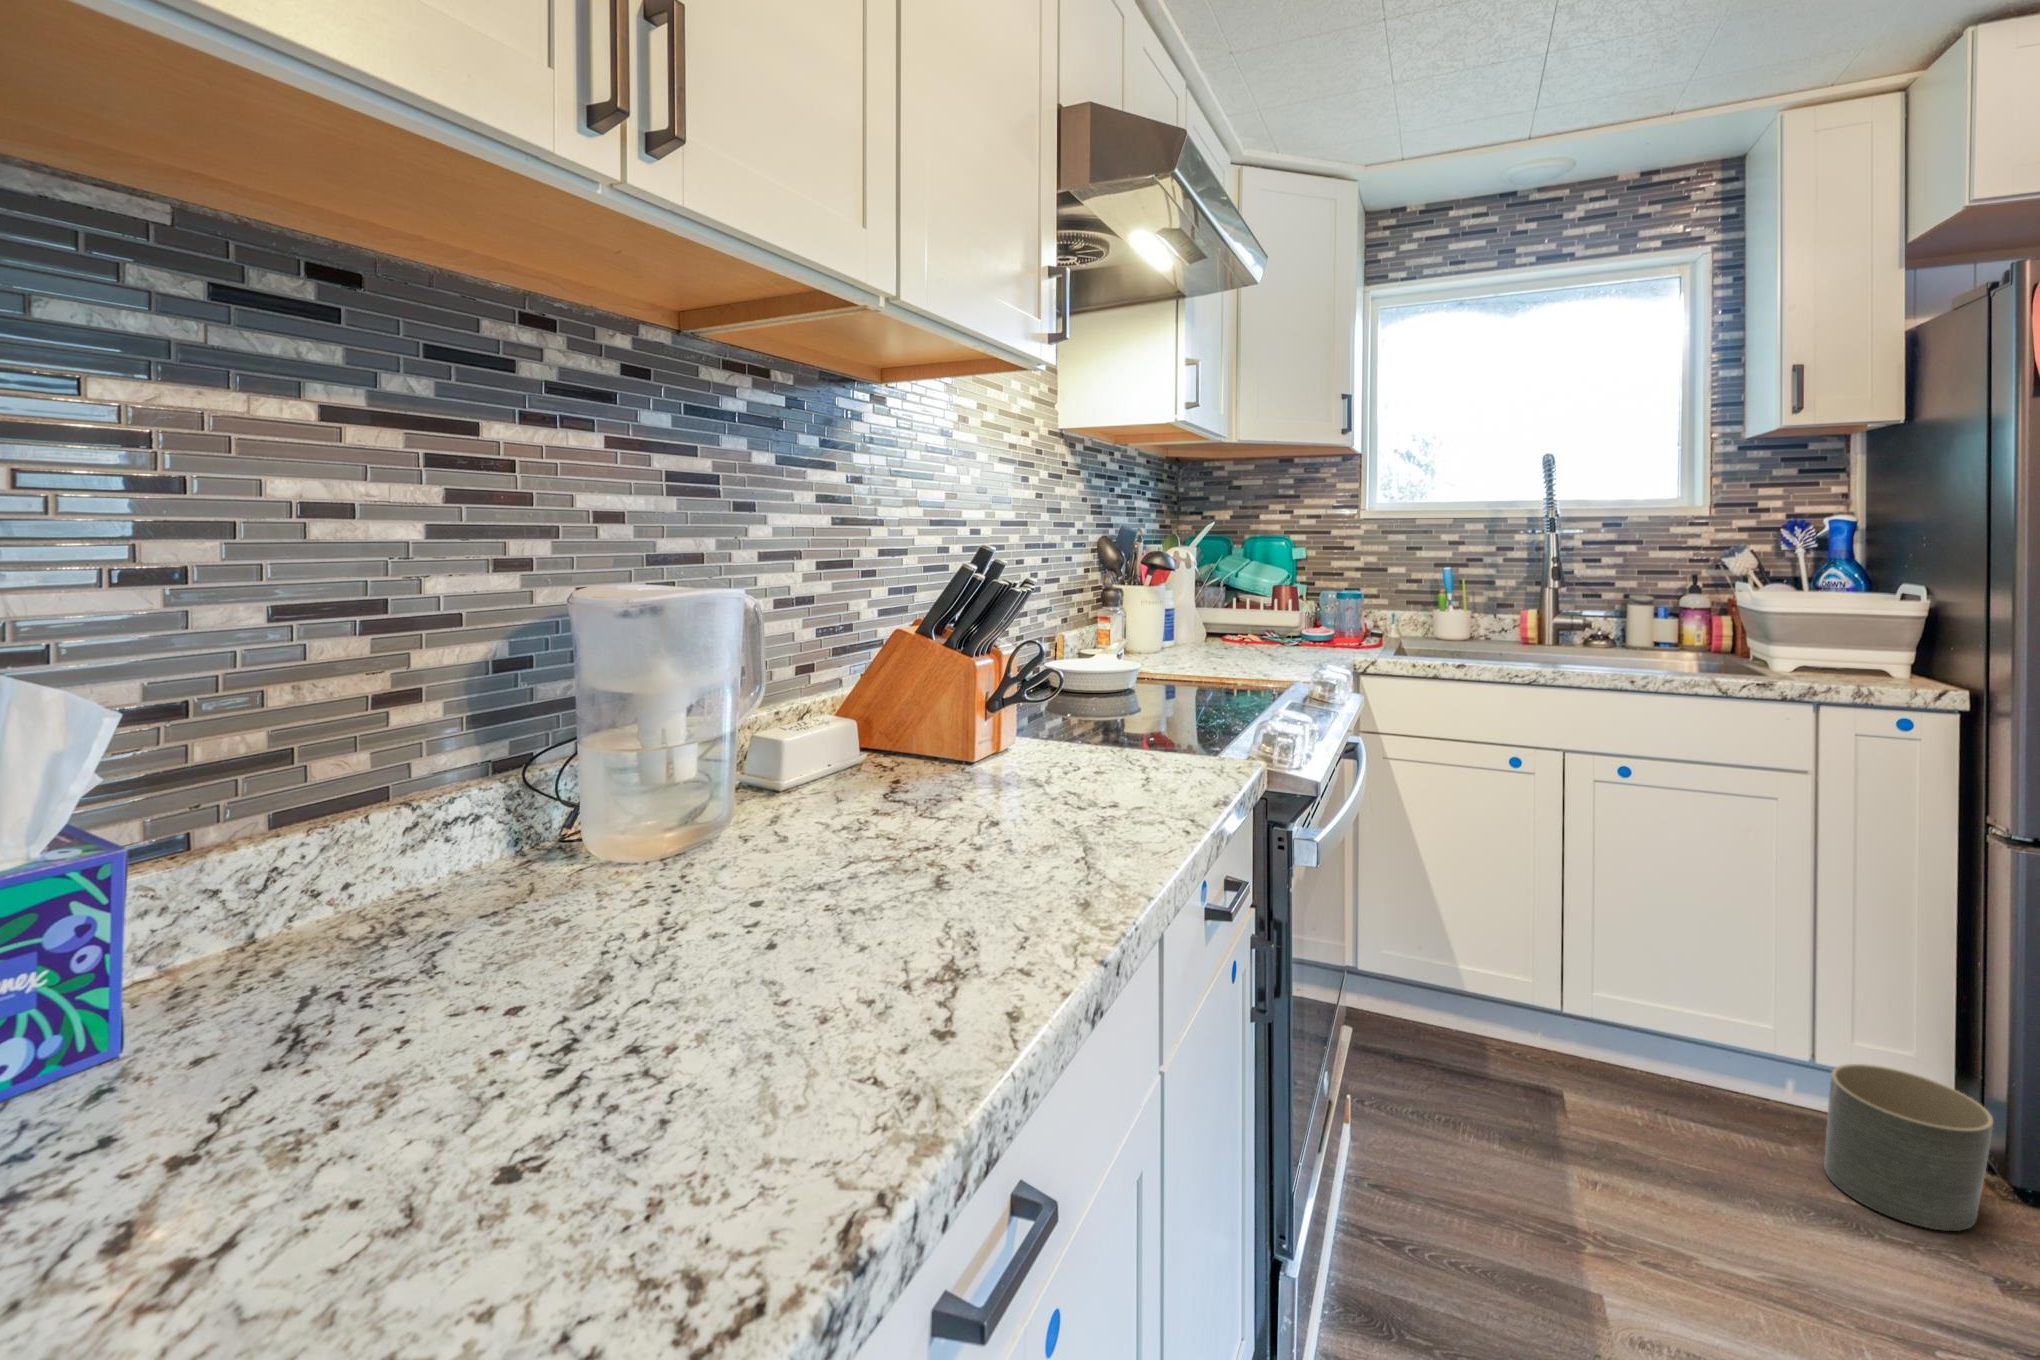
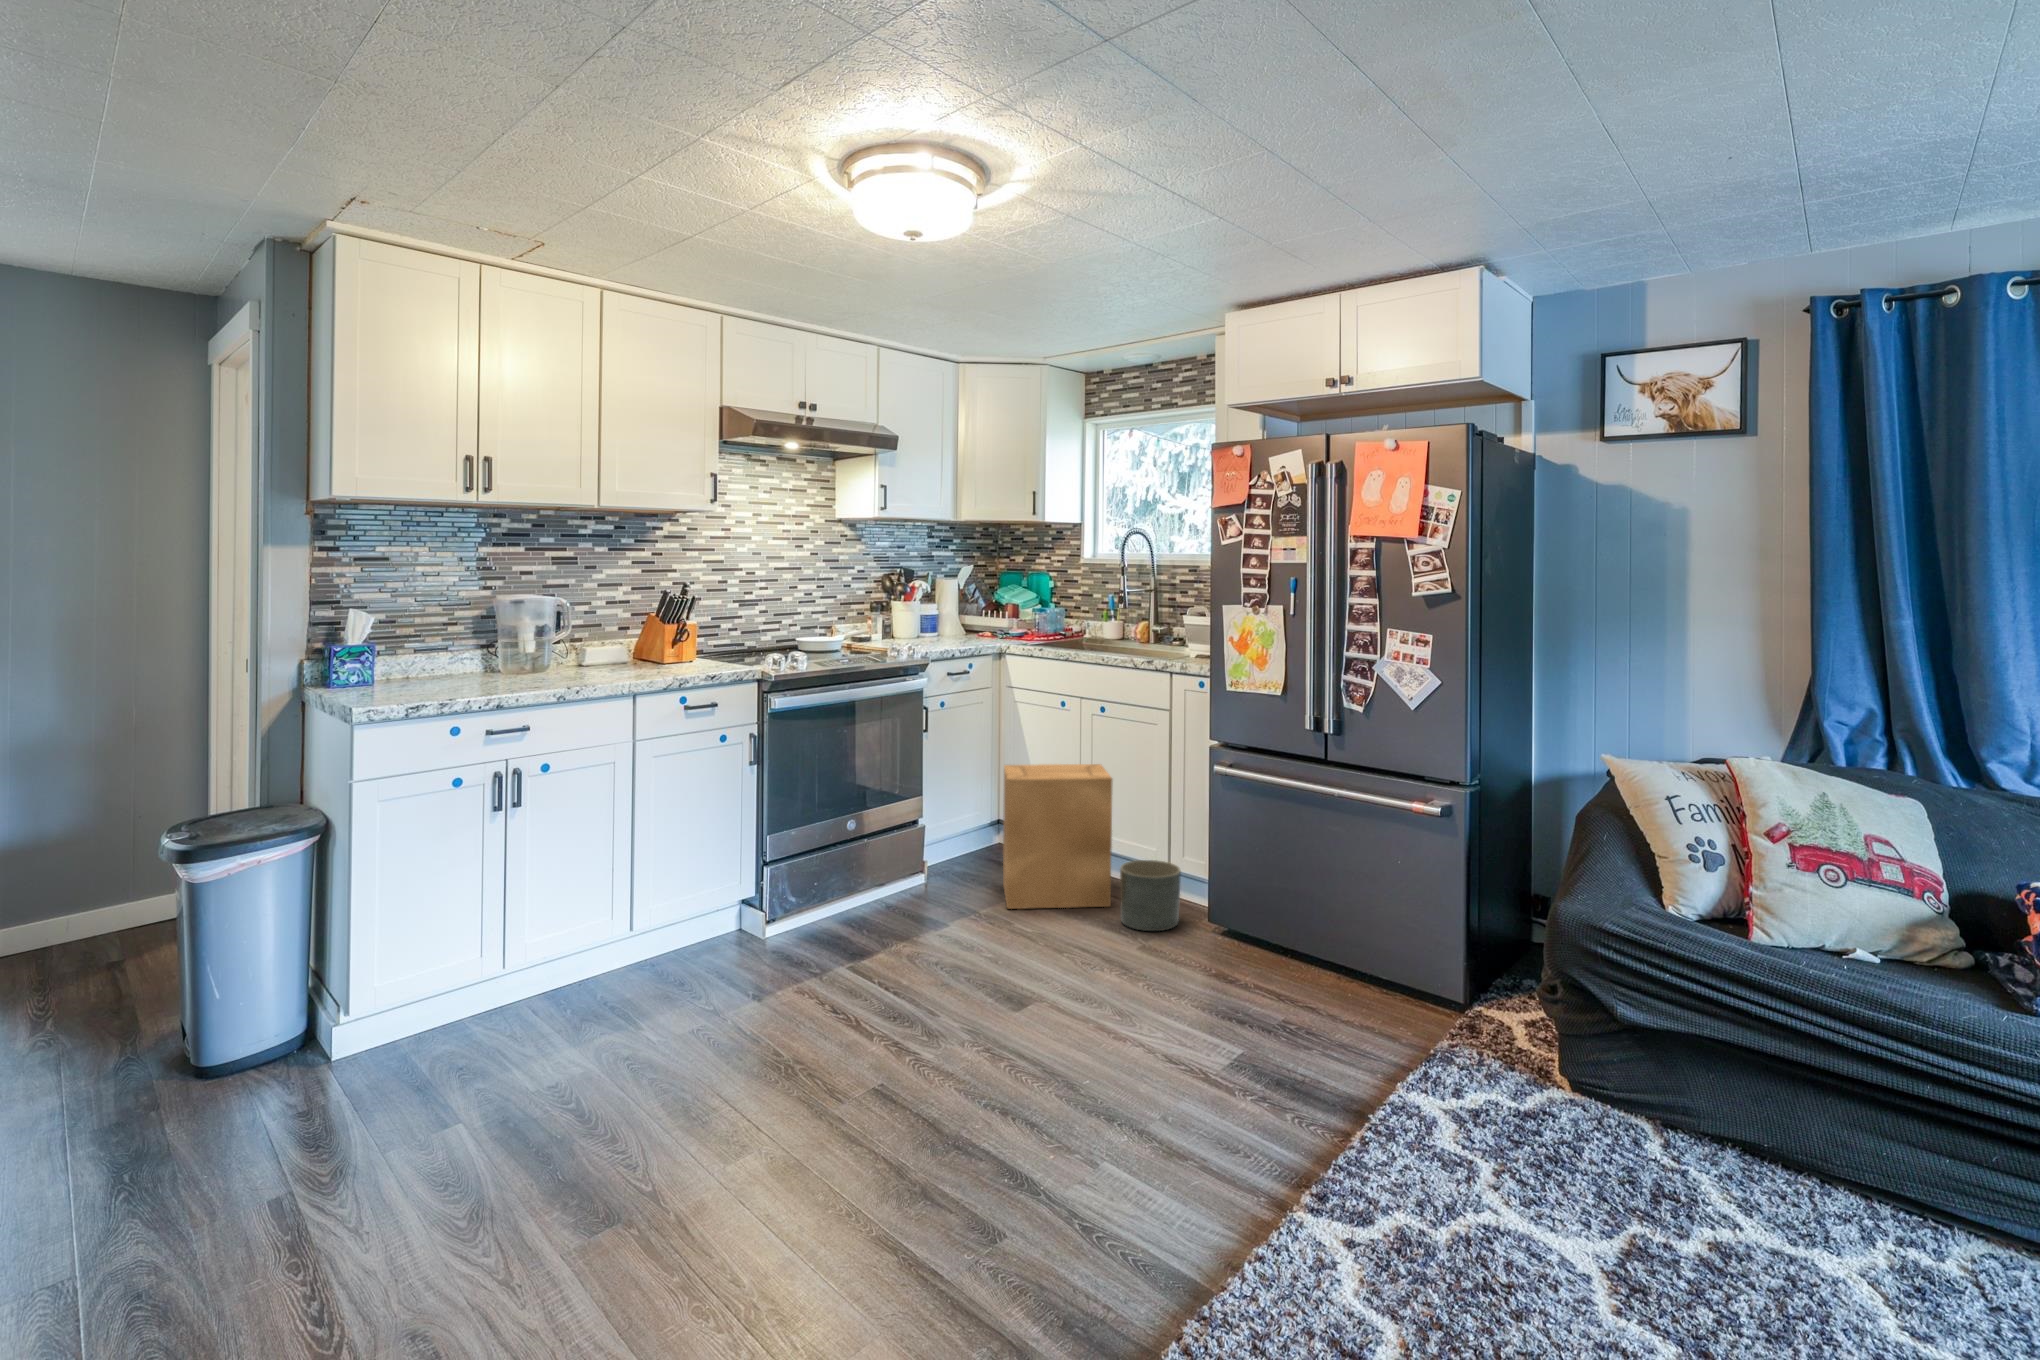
cardboard box: none [1495,873,1789,1203] -> present [1003,764,1112,909]

